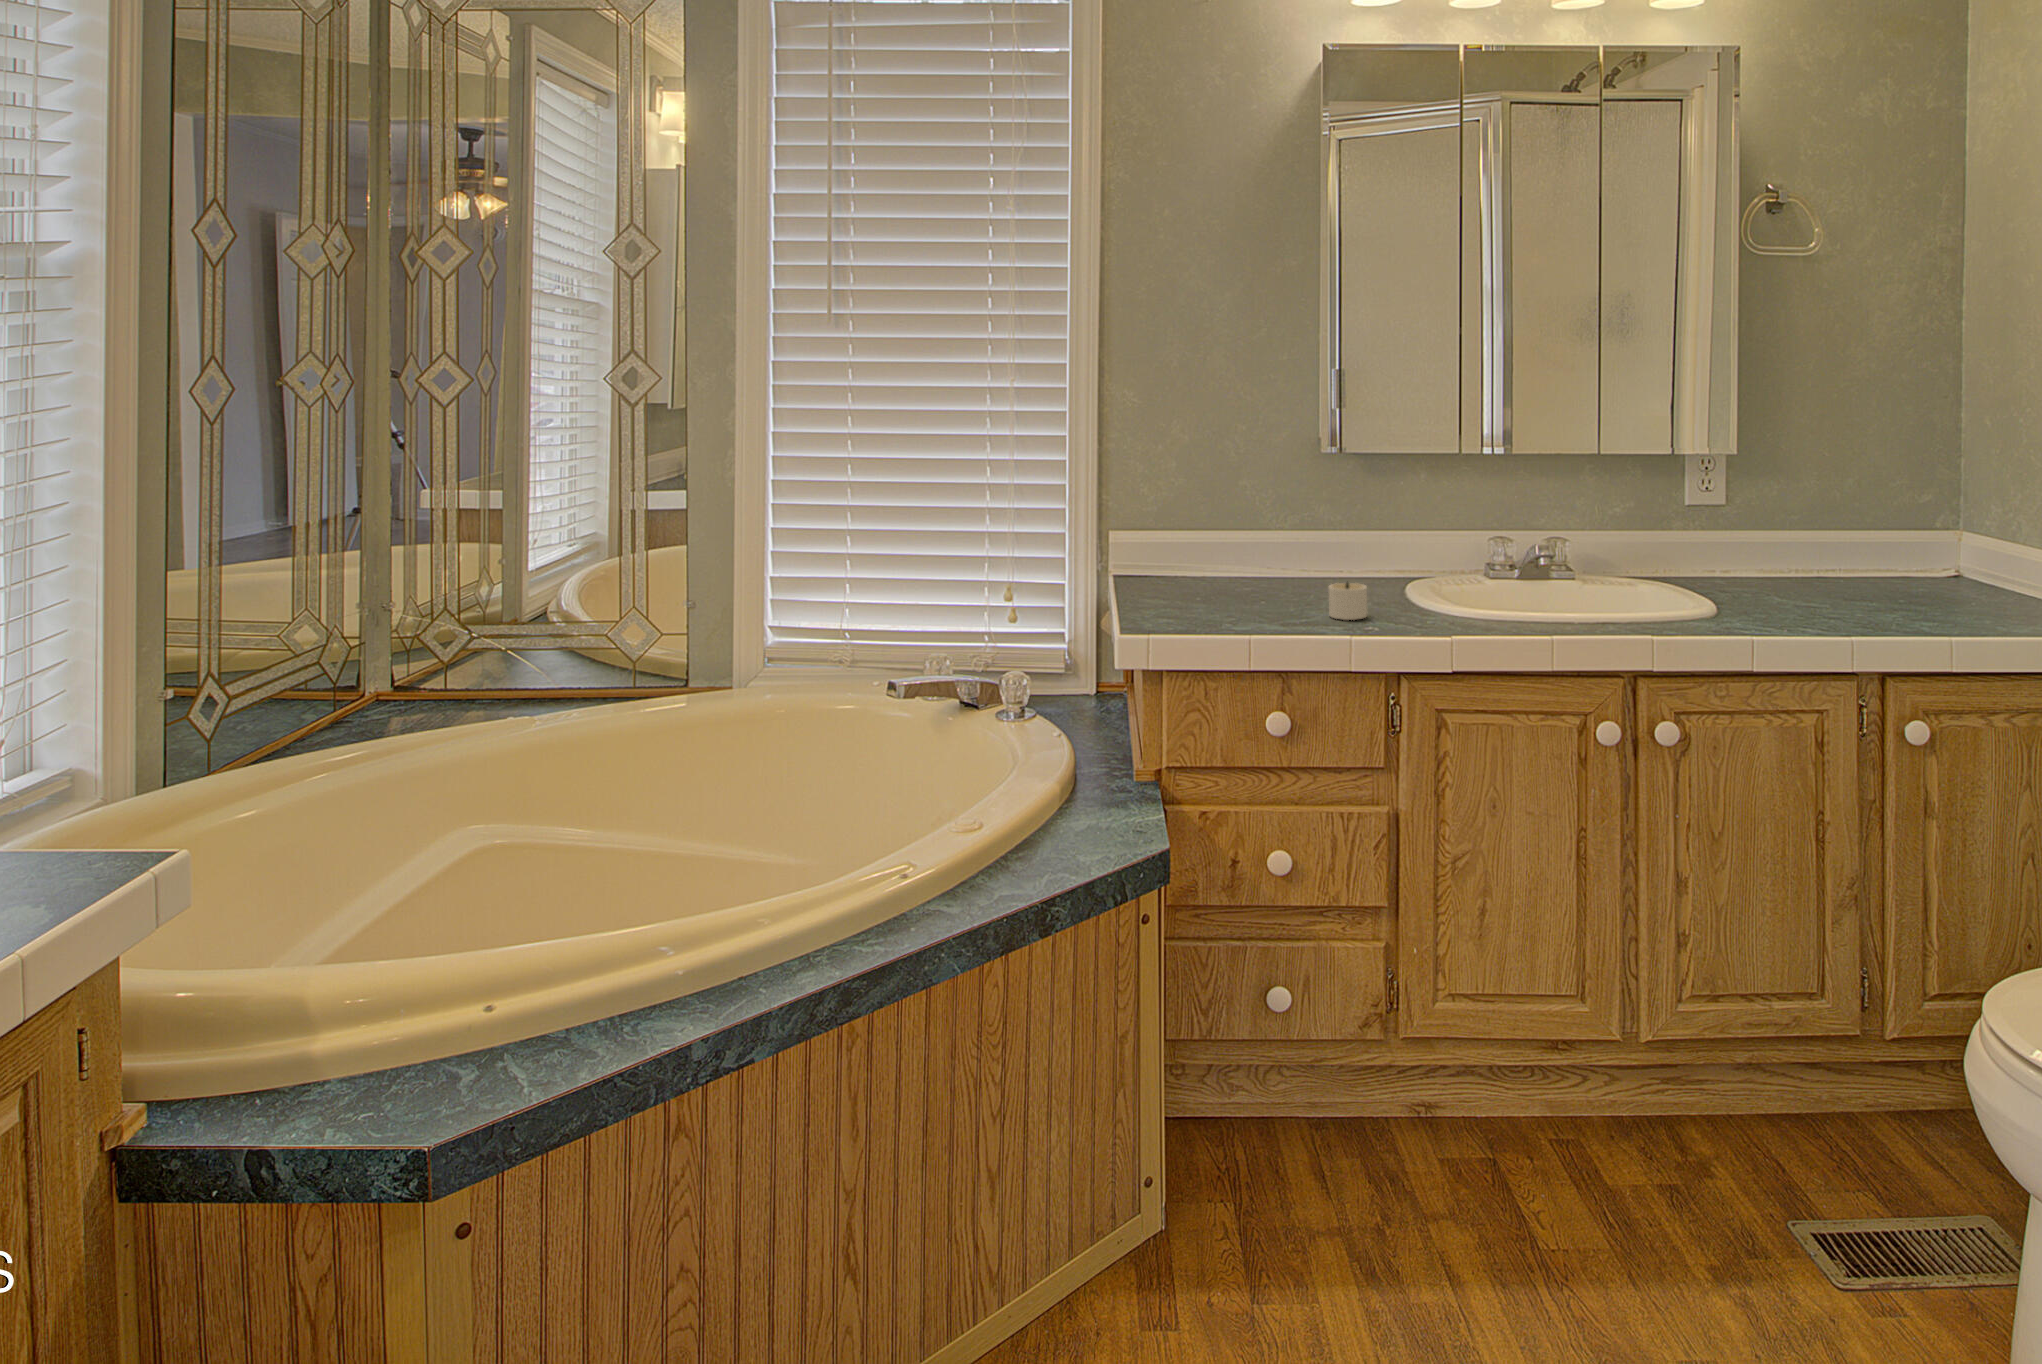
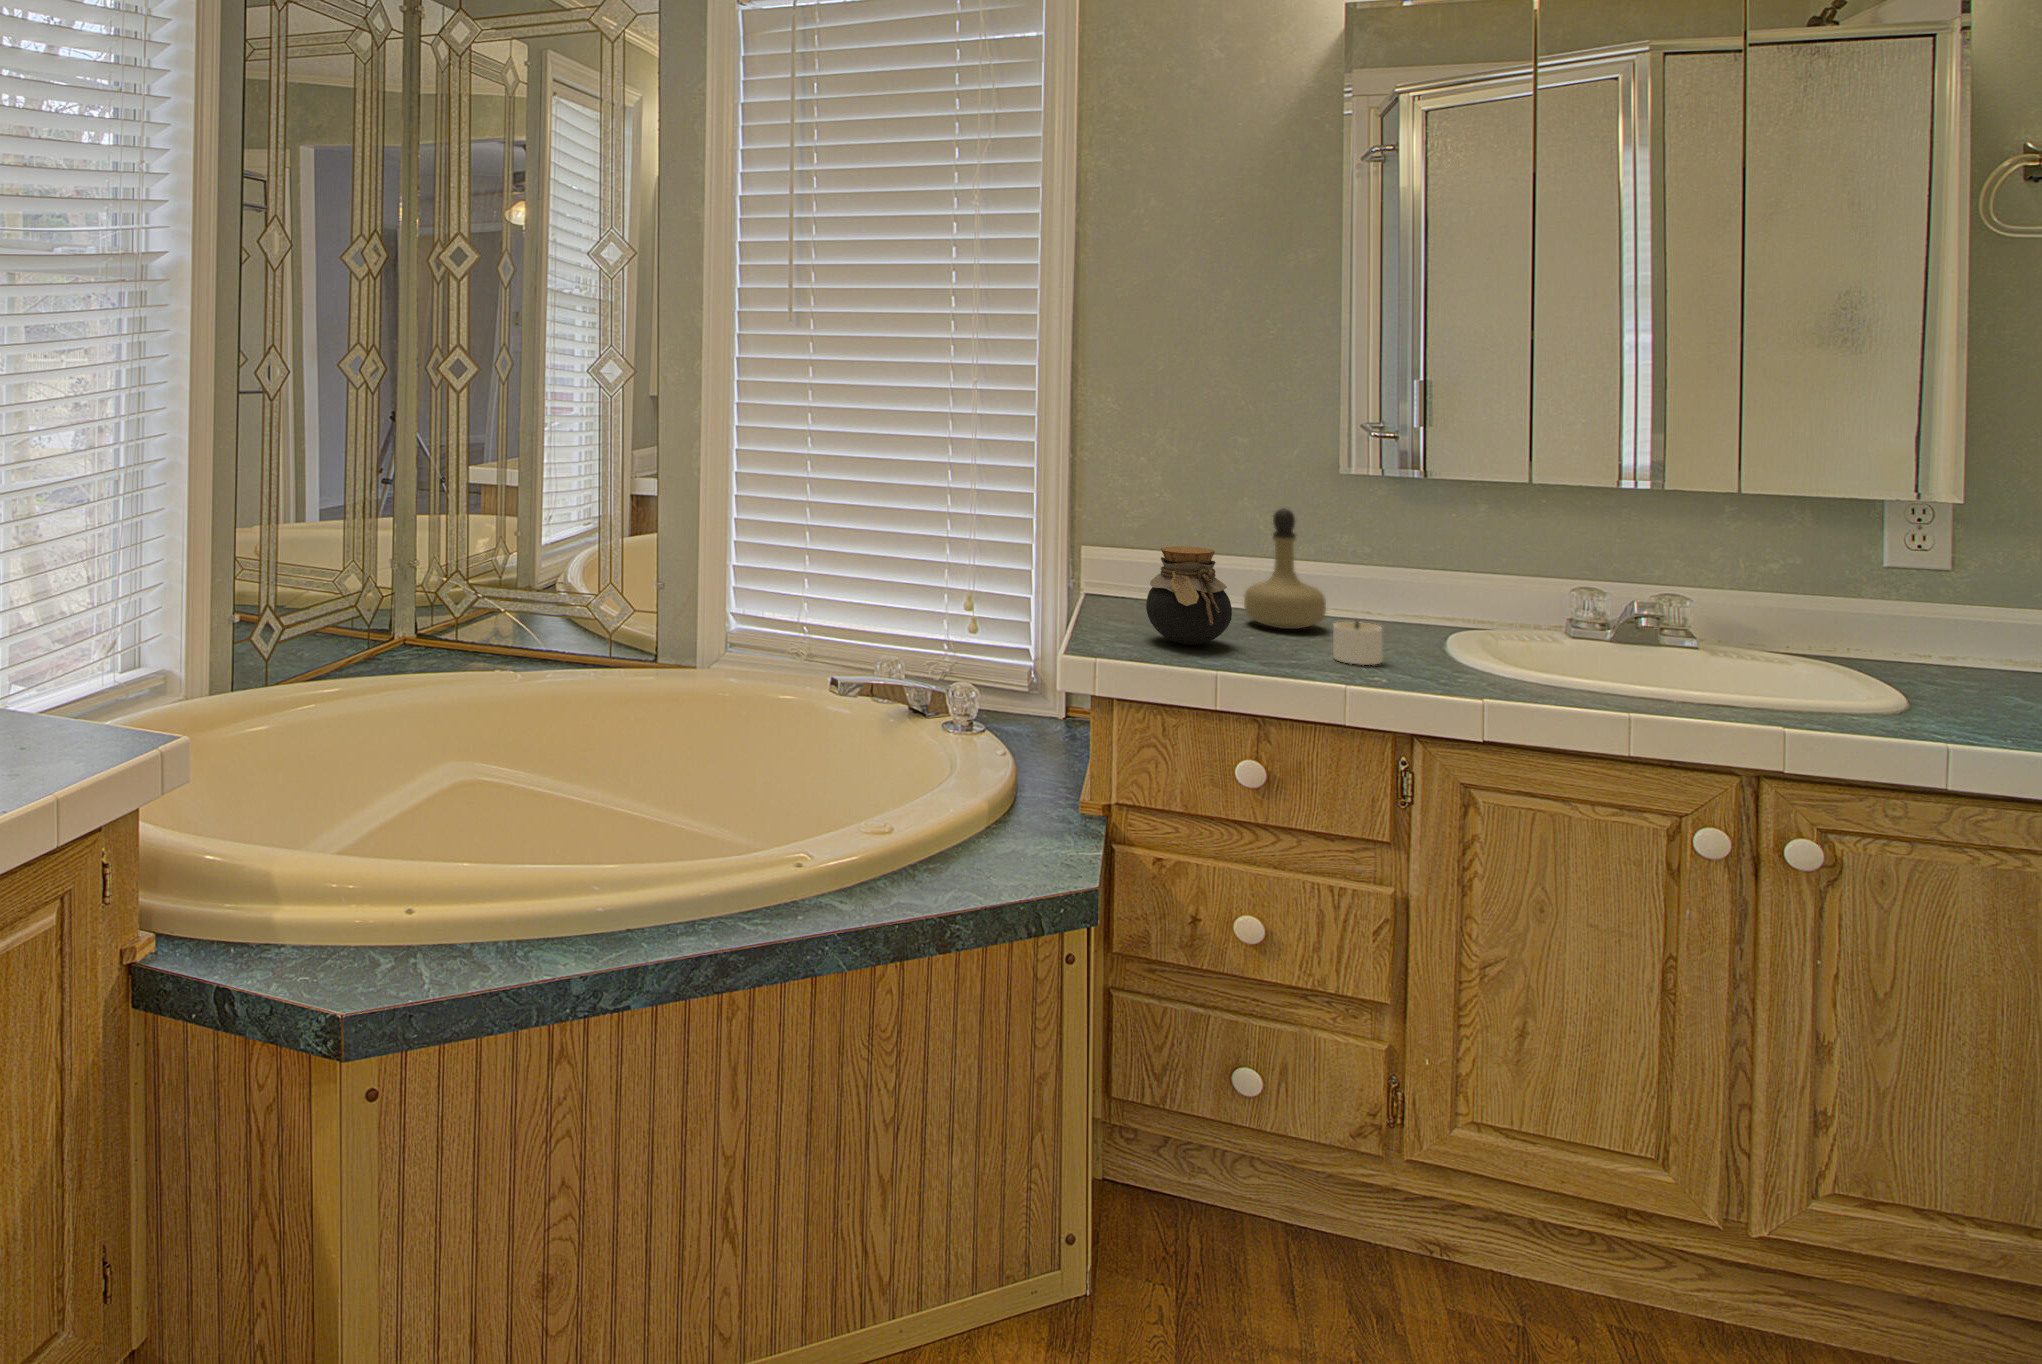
perfume bottle: none [1247,487,1313,594] -> present [1244,508,1326,629]
jar: none [1176,526,1248,616] -> present [1146,546,1232,645]

